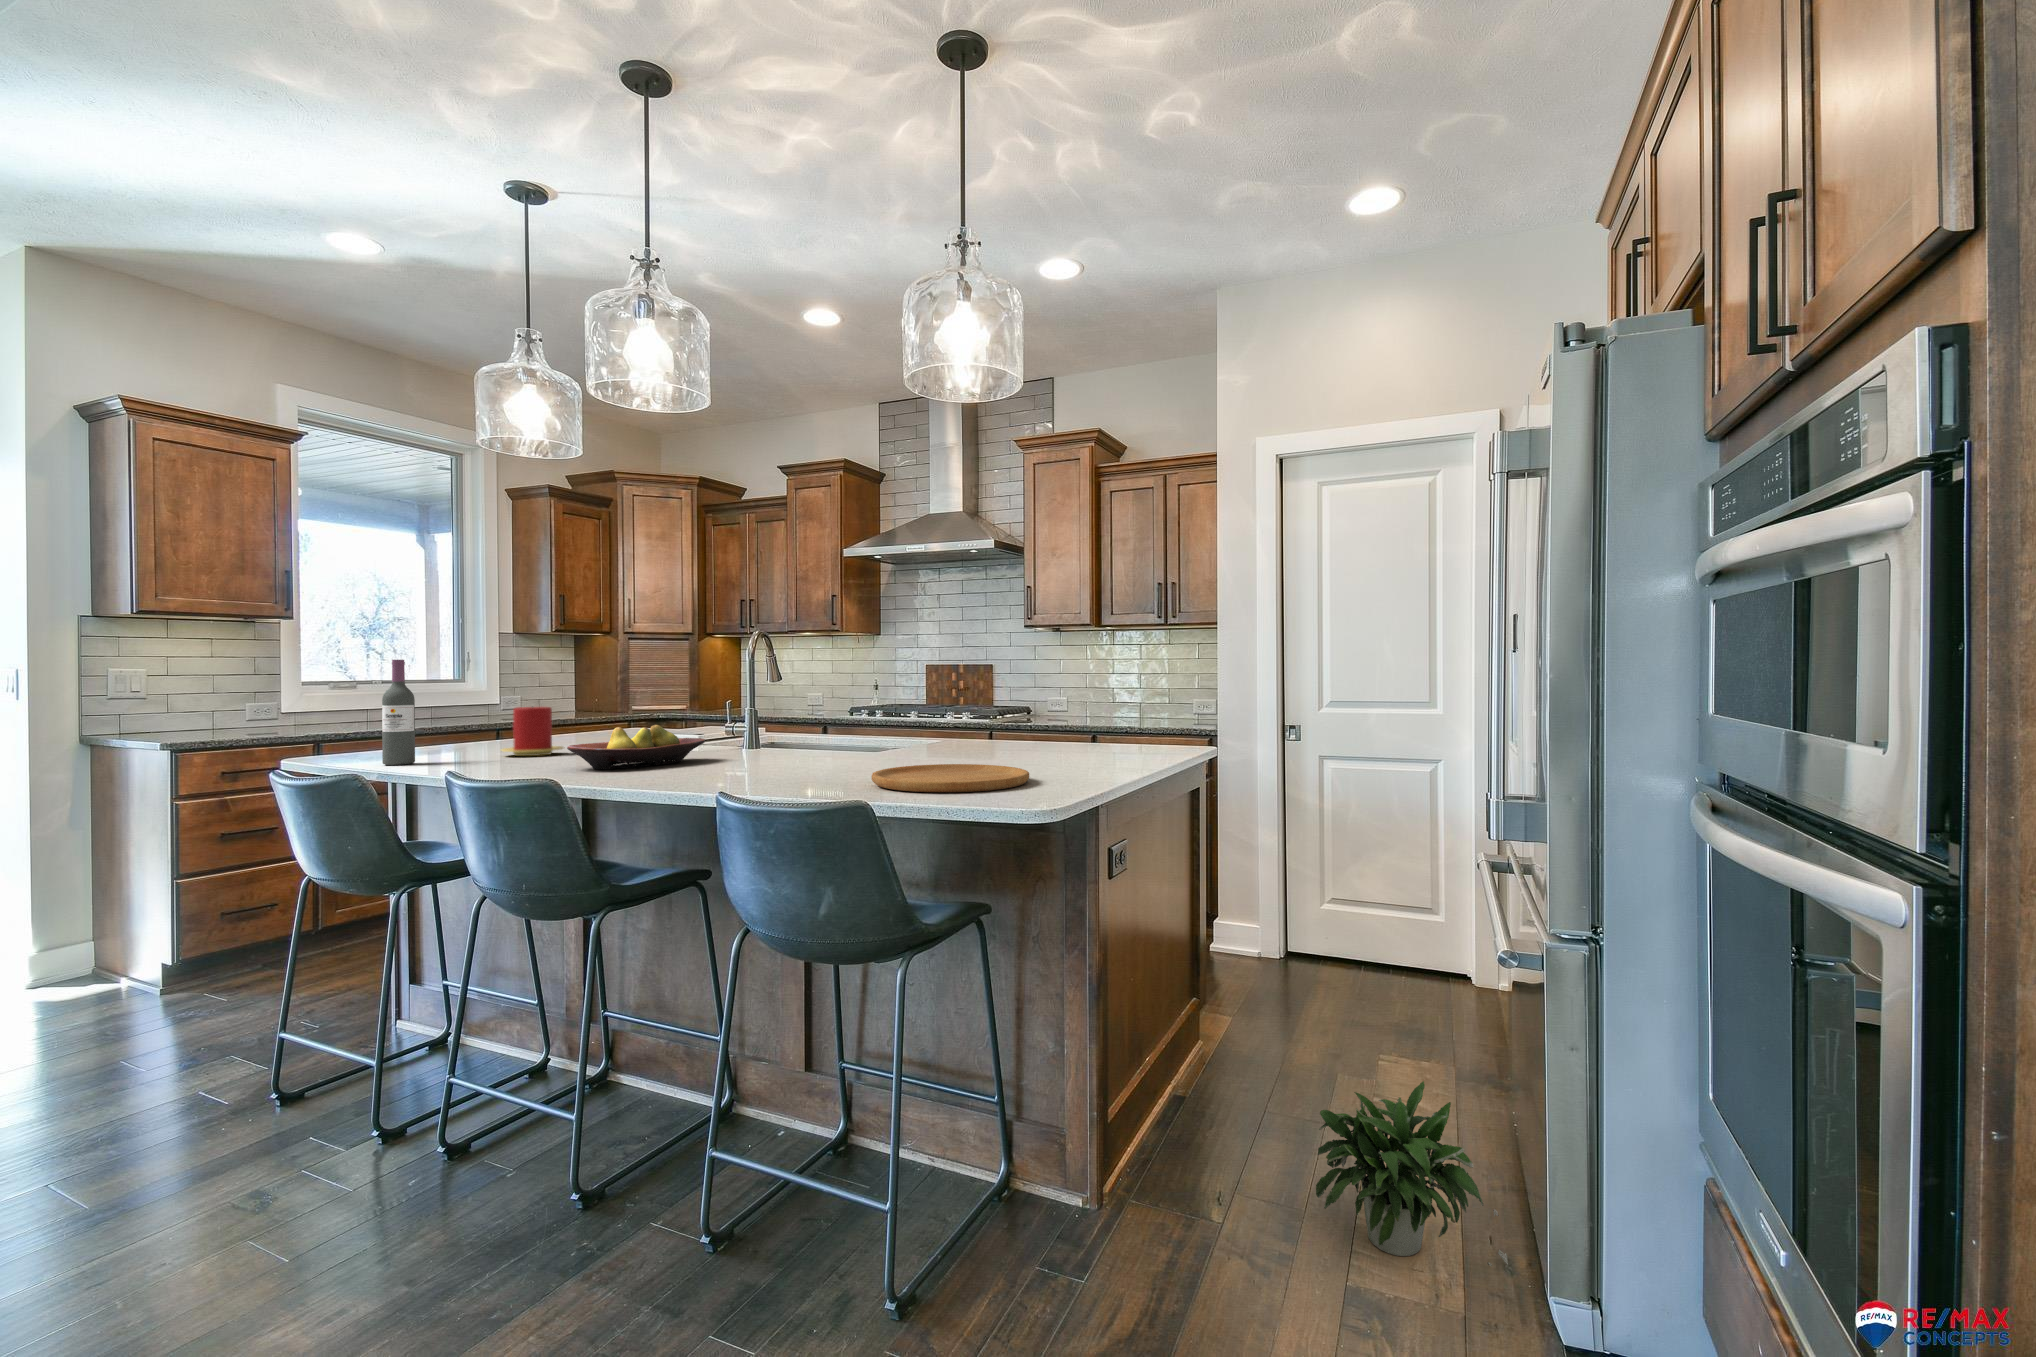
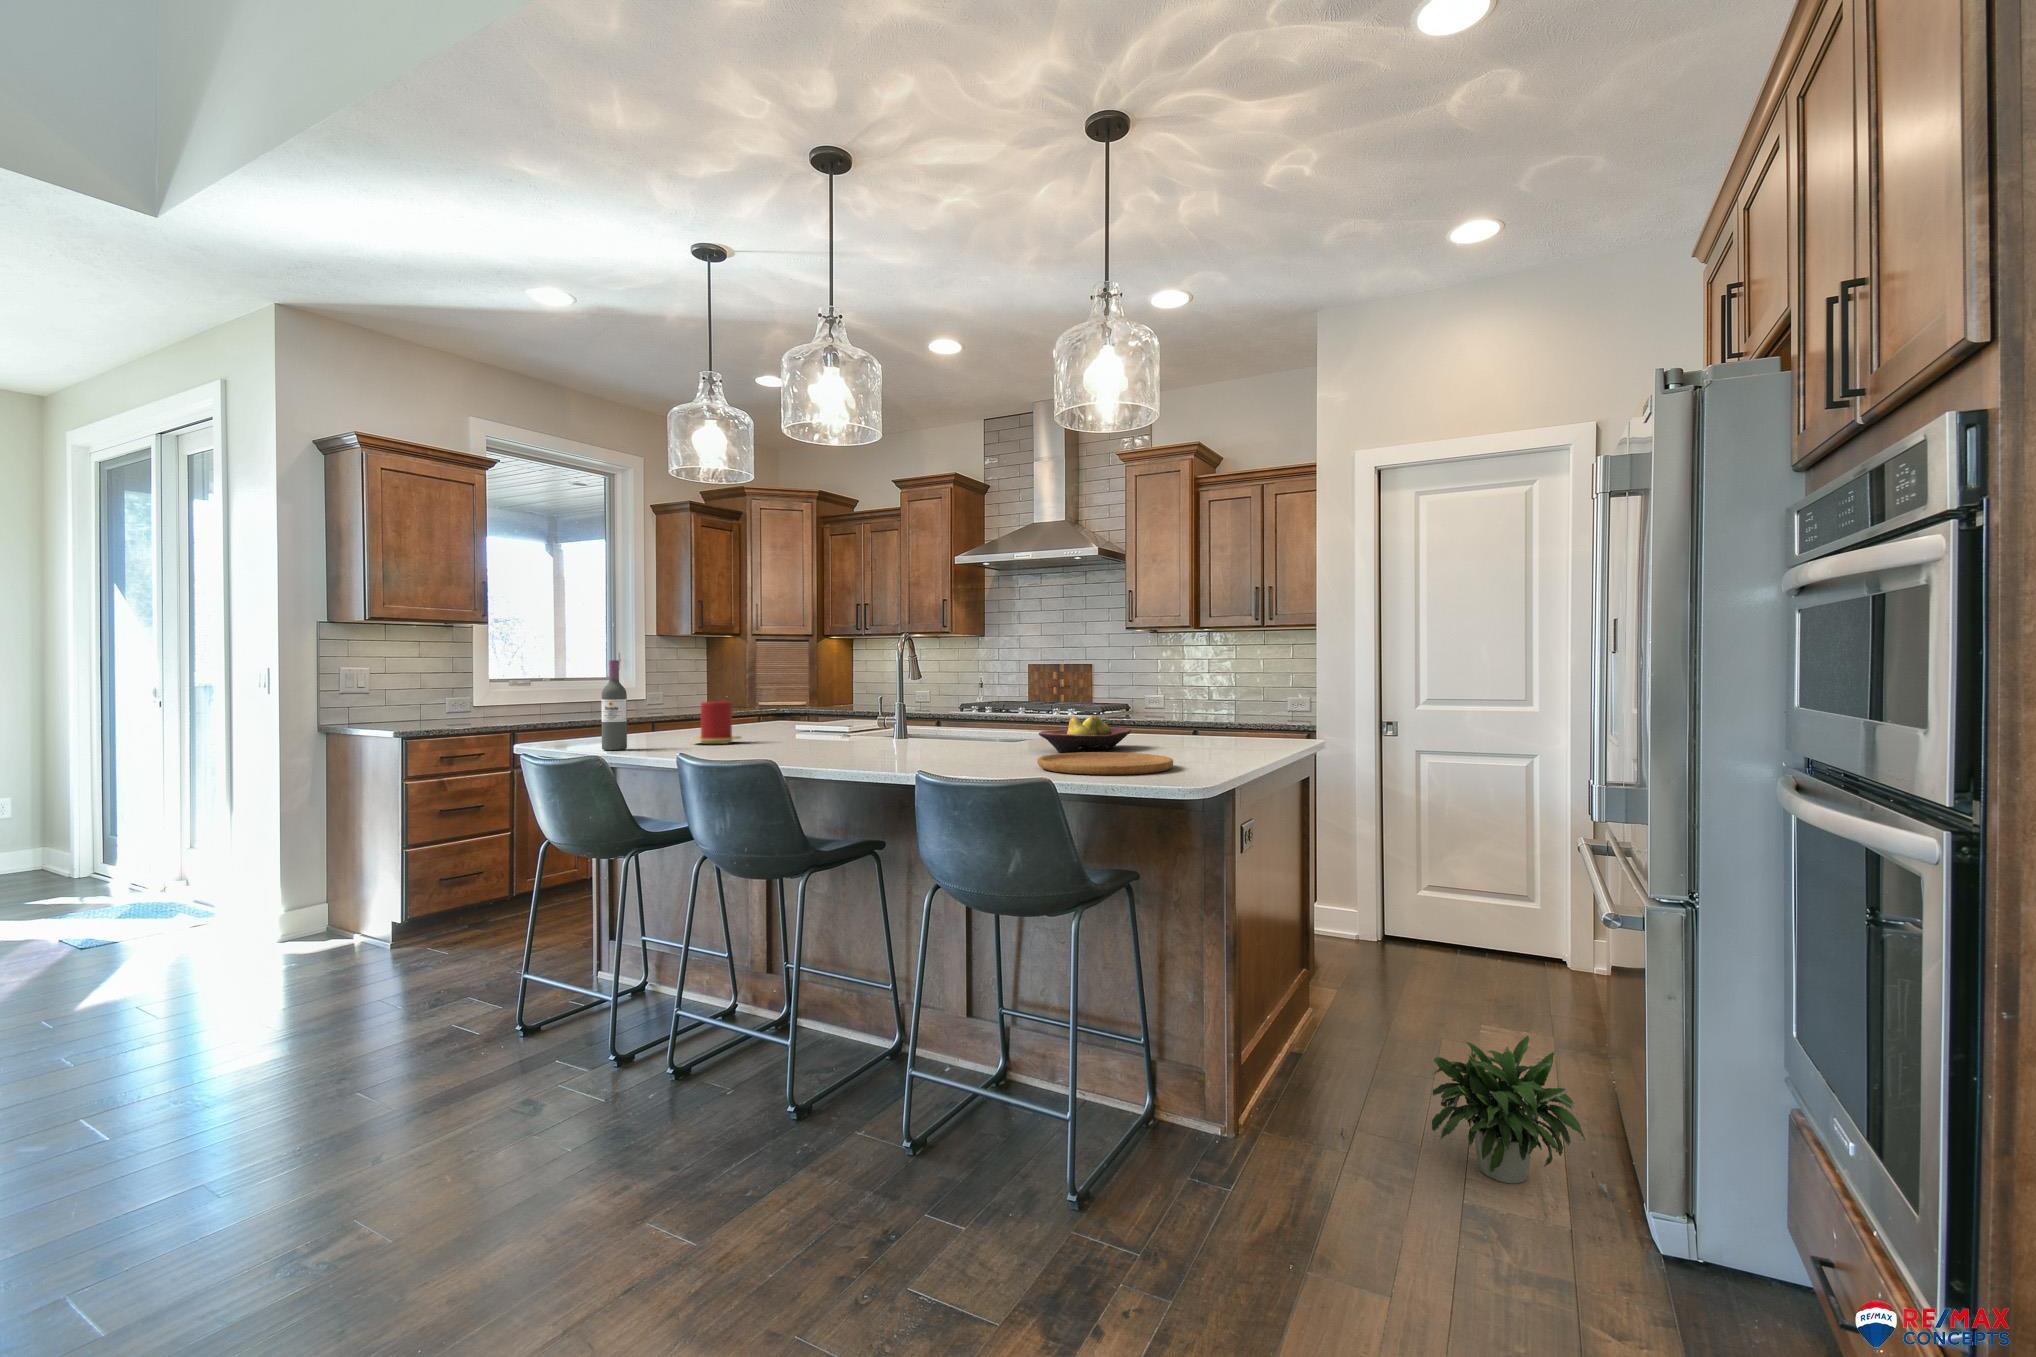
fruit bowl: present [567,725,705,769] -> present [1039,715,1131,753]

